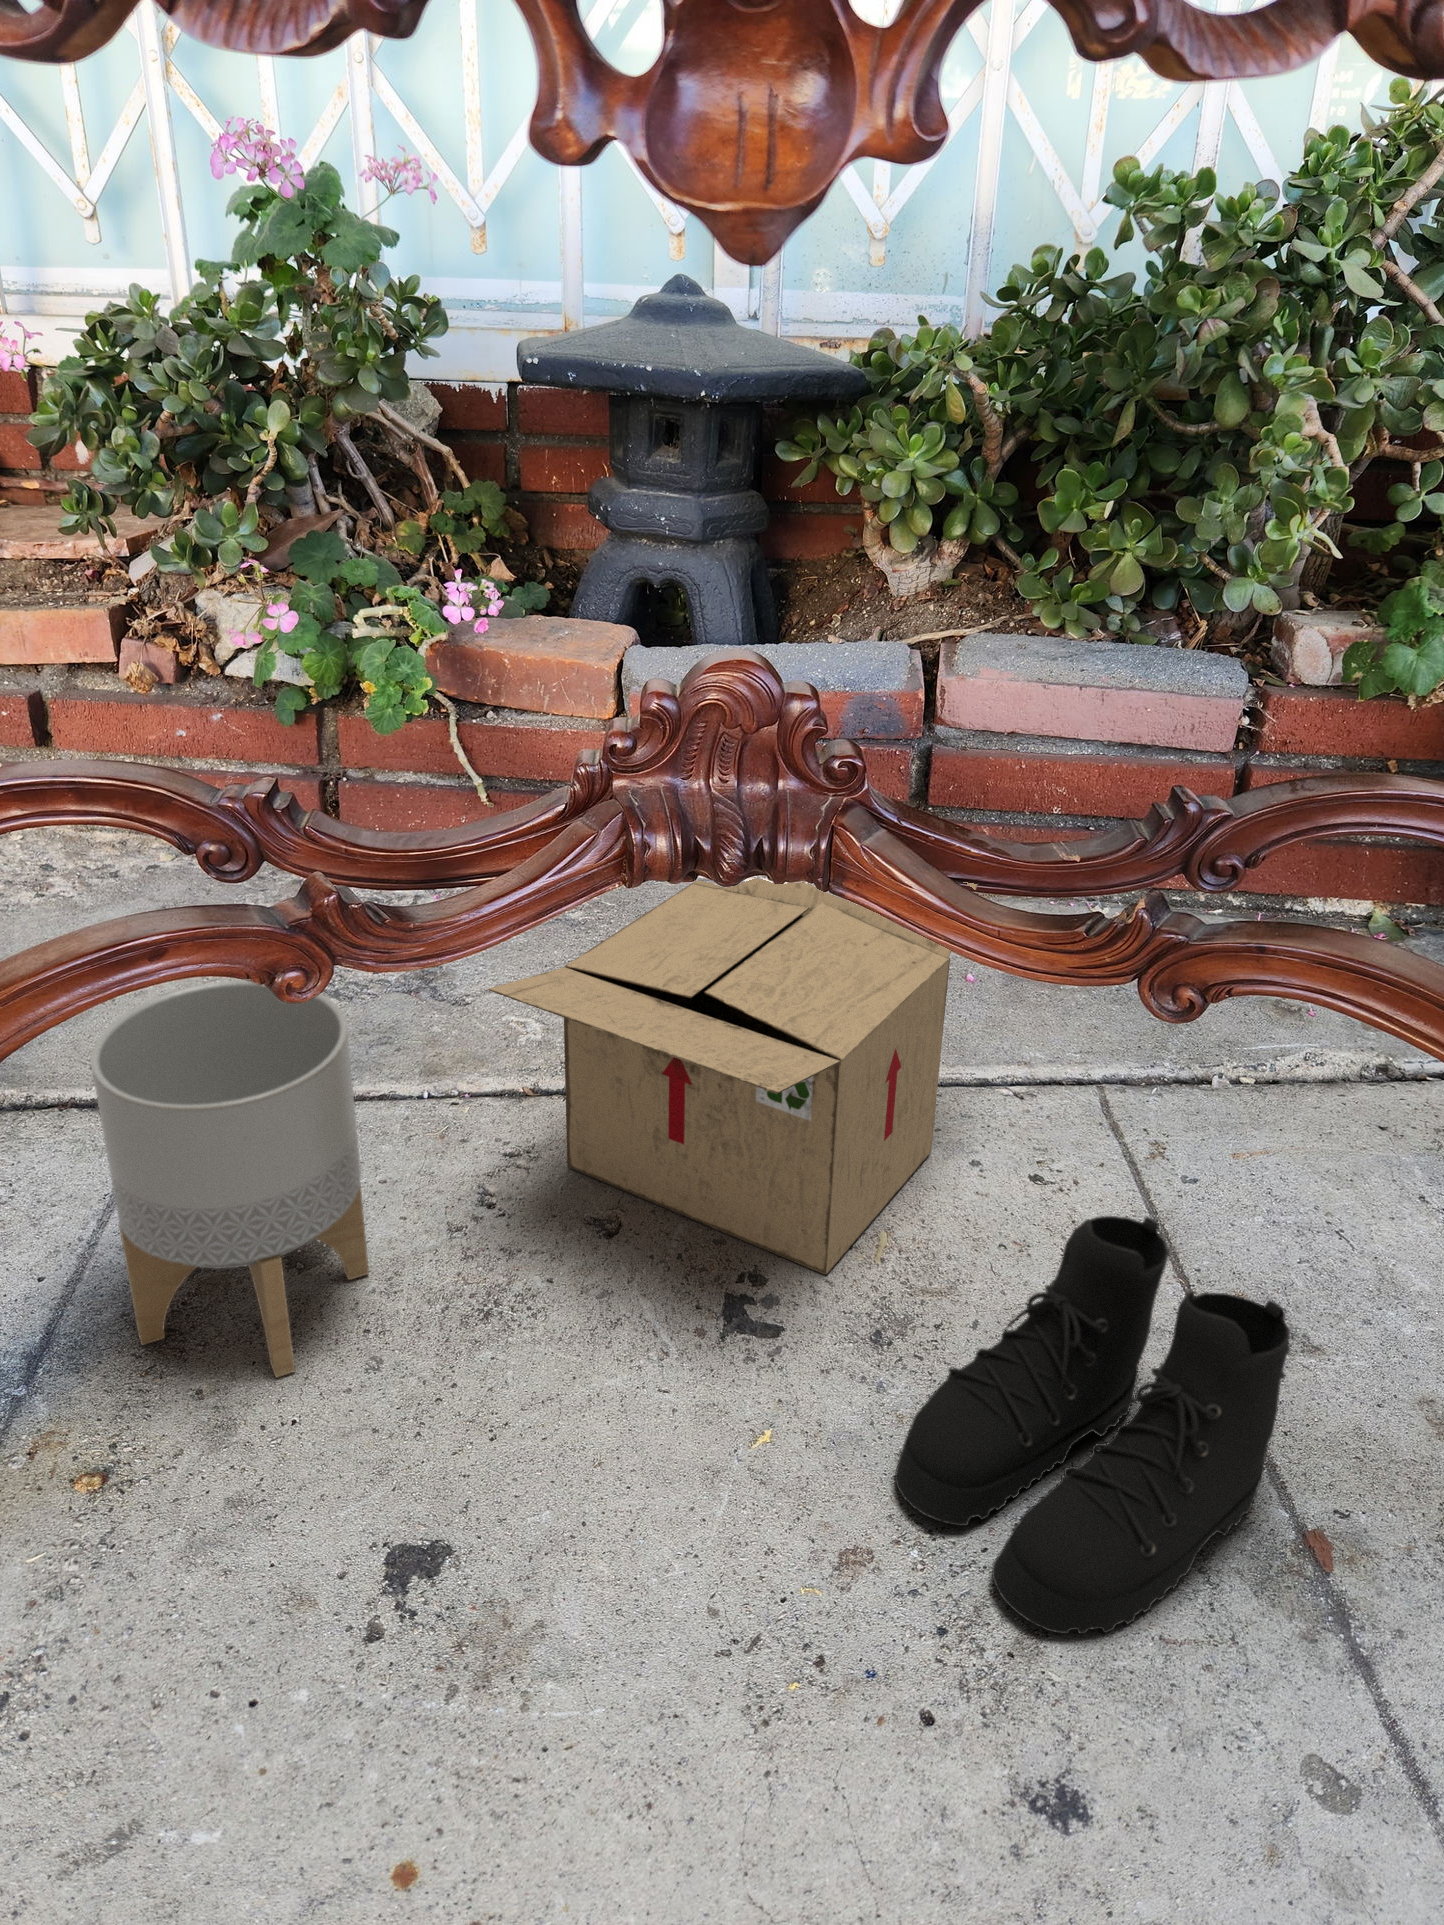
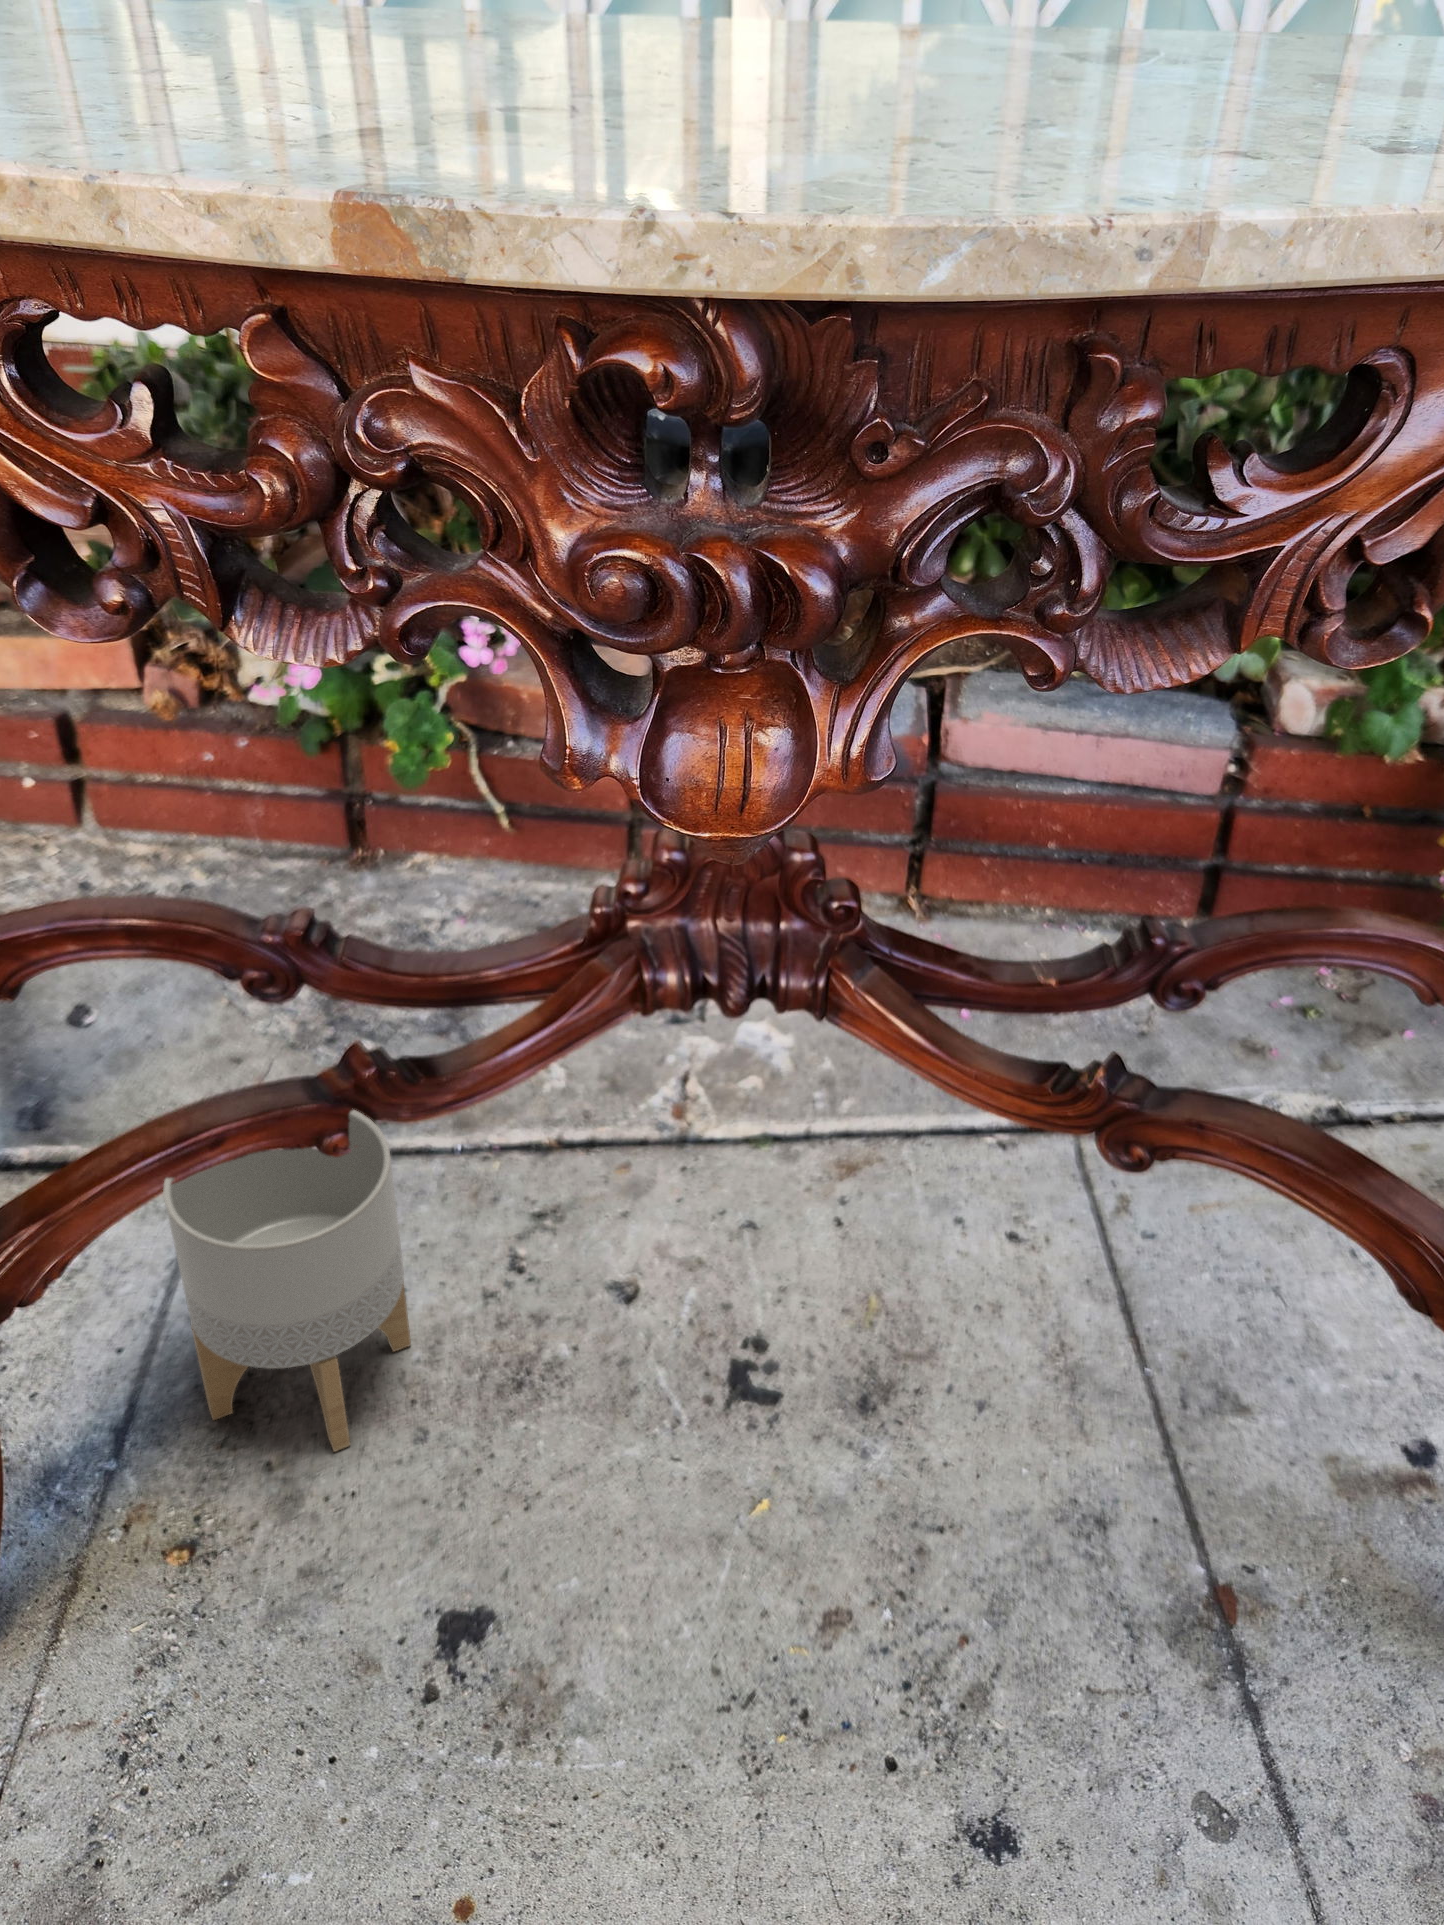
cardboard box: present [488,879,978,1275] -> none [515,875,975,1342]
boots: present [895,1216,1290,1634] -> none [872,1318,1210,1689]

